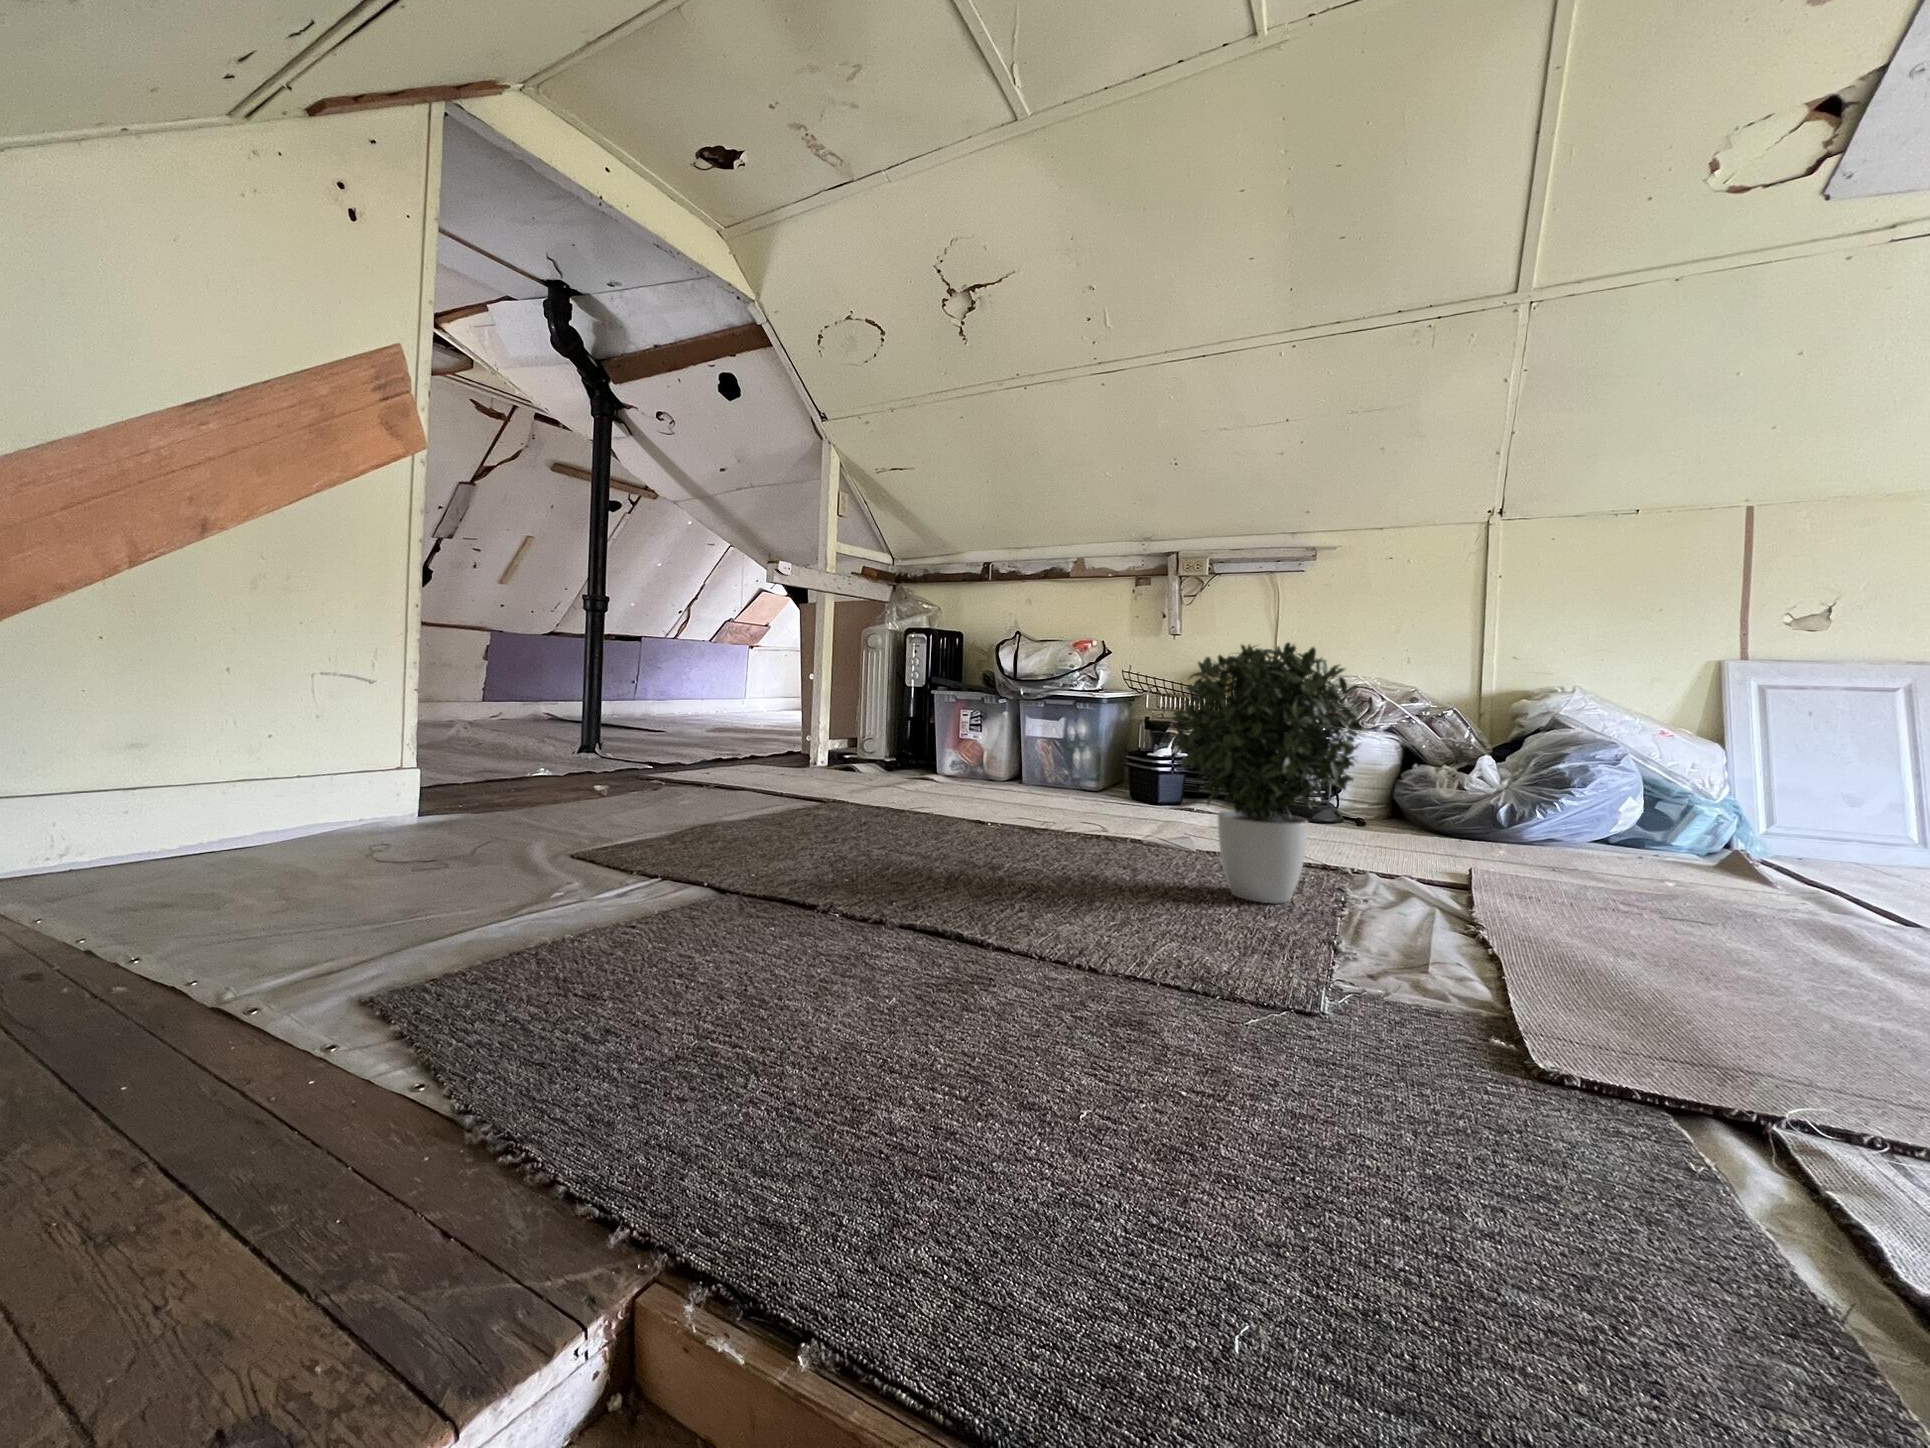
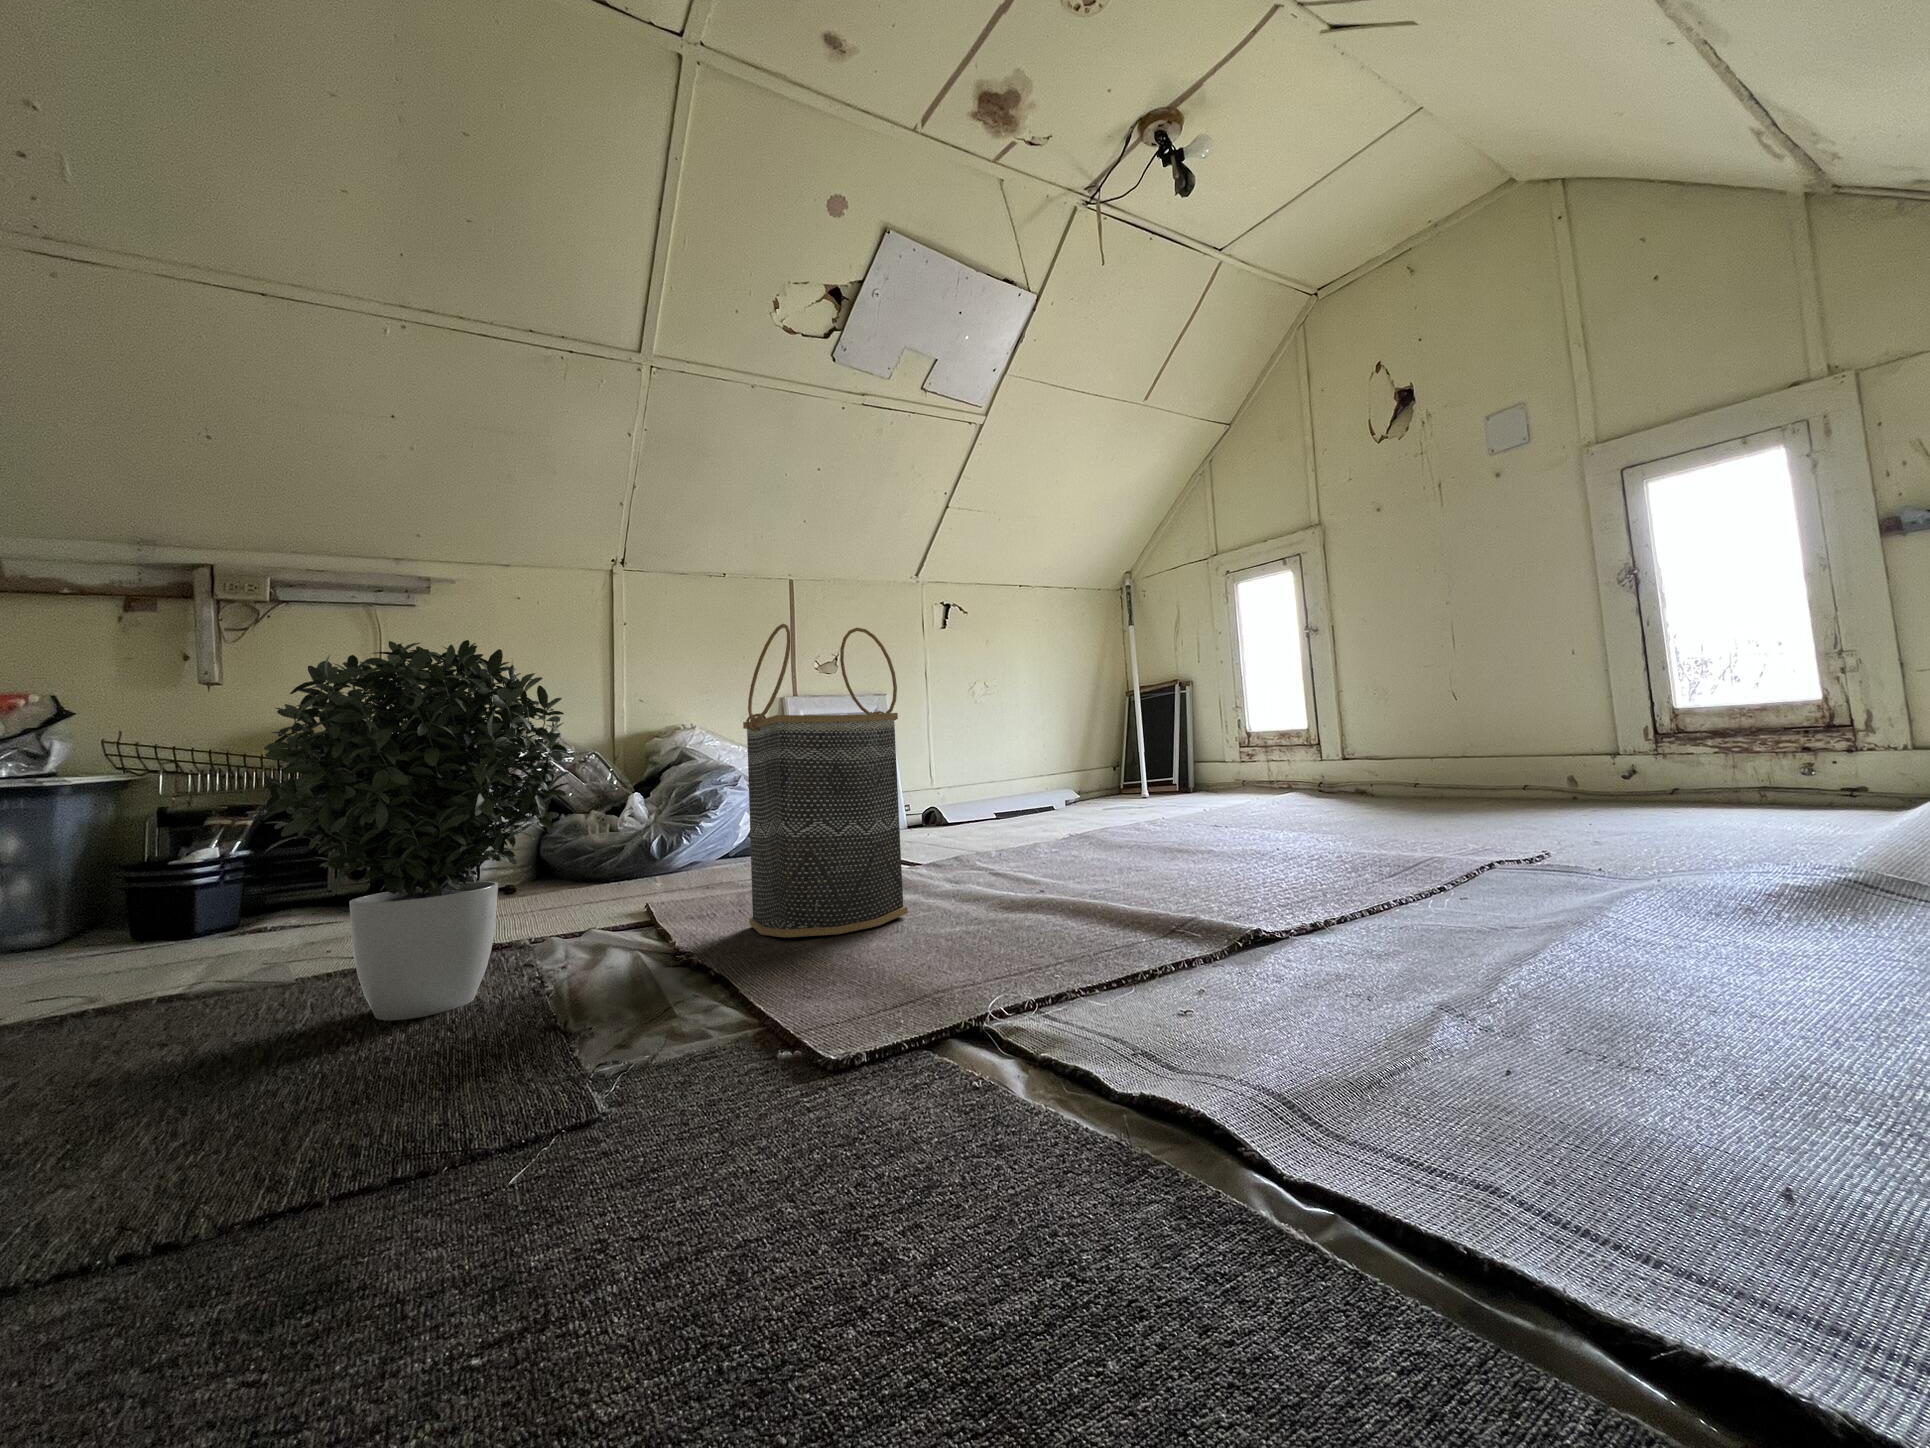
basket: none [1561,604,1809,977] -> present [743,624,907,938]

